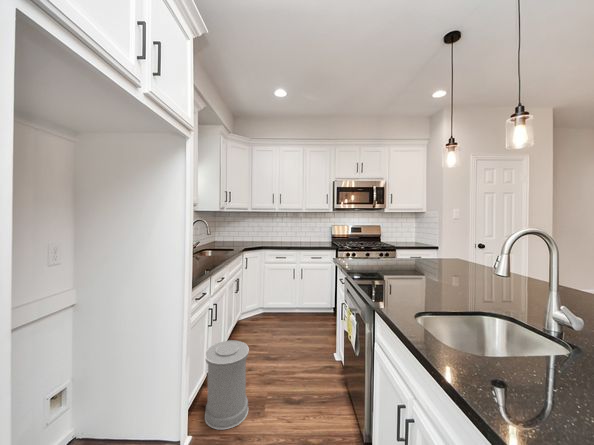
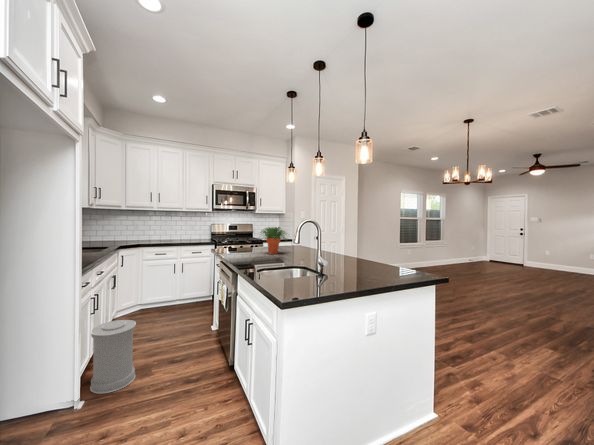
potted plant: none [396,236,446,277] -> present [262,227,285,254]

